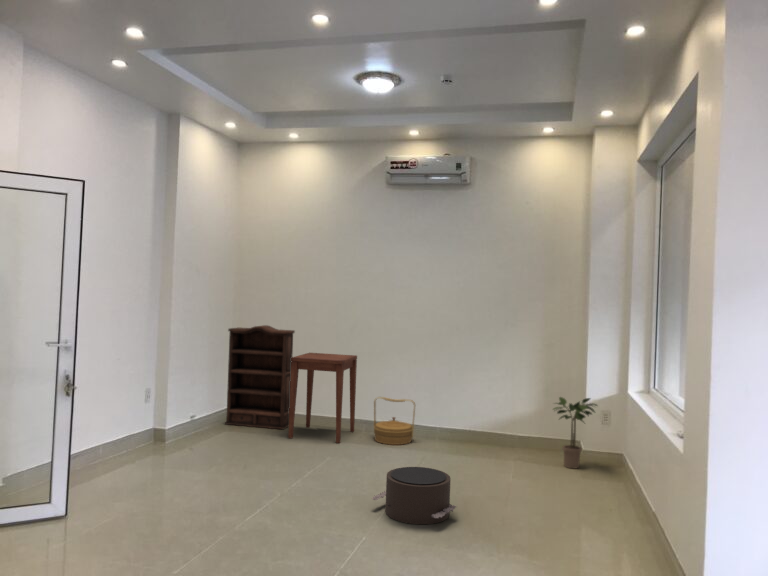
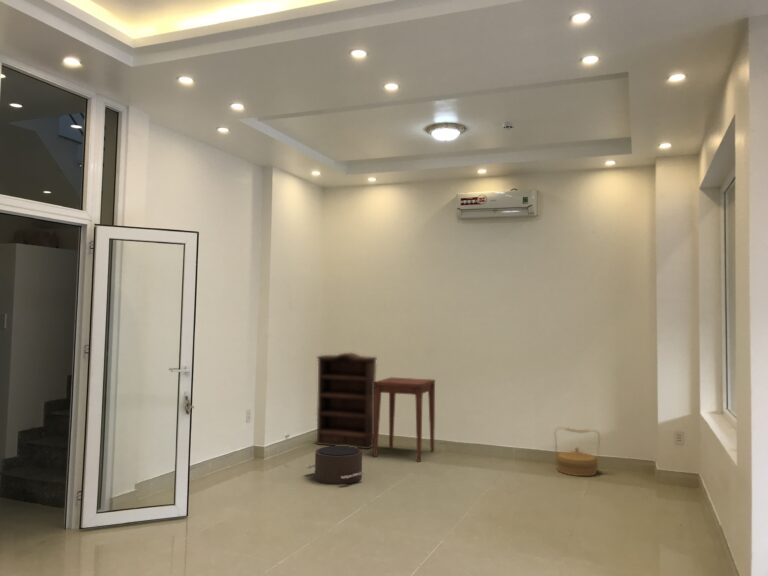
woven basket: present [374,397,415,445] -> present [556,428,598,476]
potted plant: present [554,397,597,468] -> none [624,417,669,487]
pouf: present [372,467,456,524] -> present [307,446,363,484]

